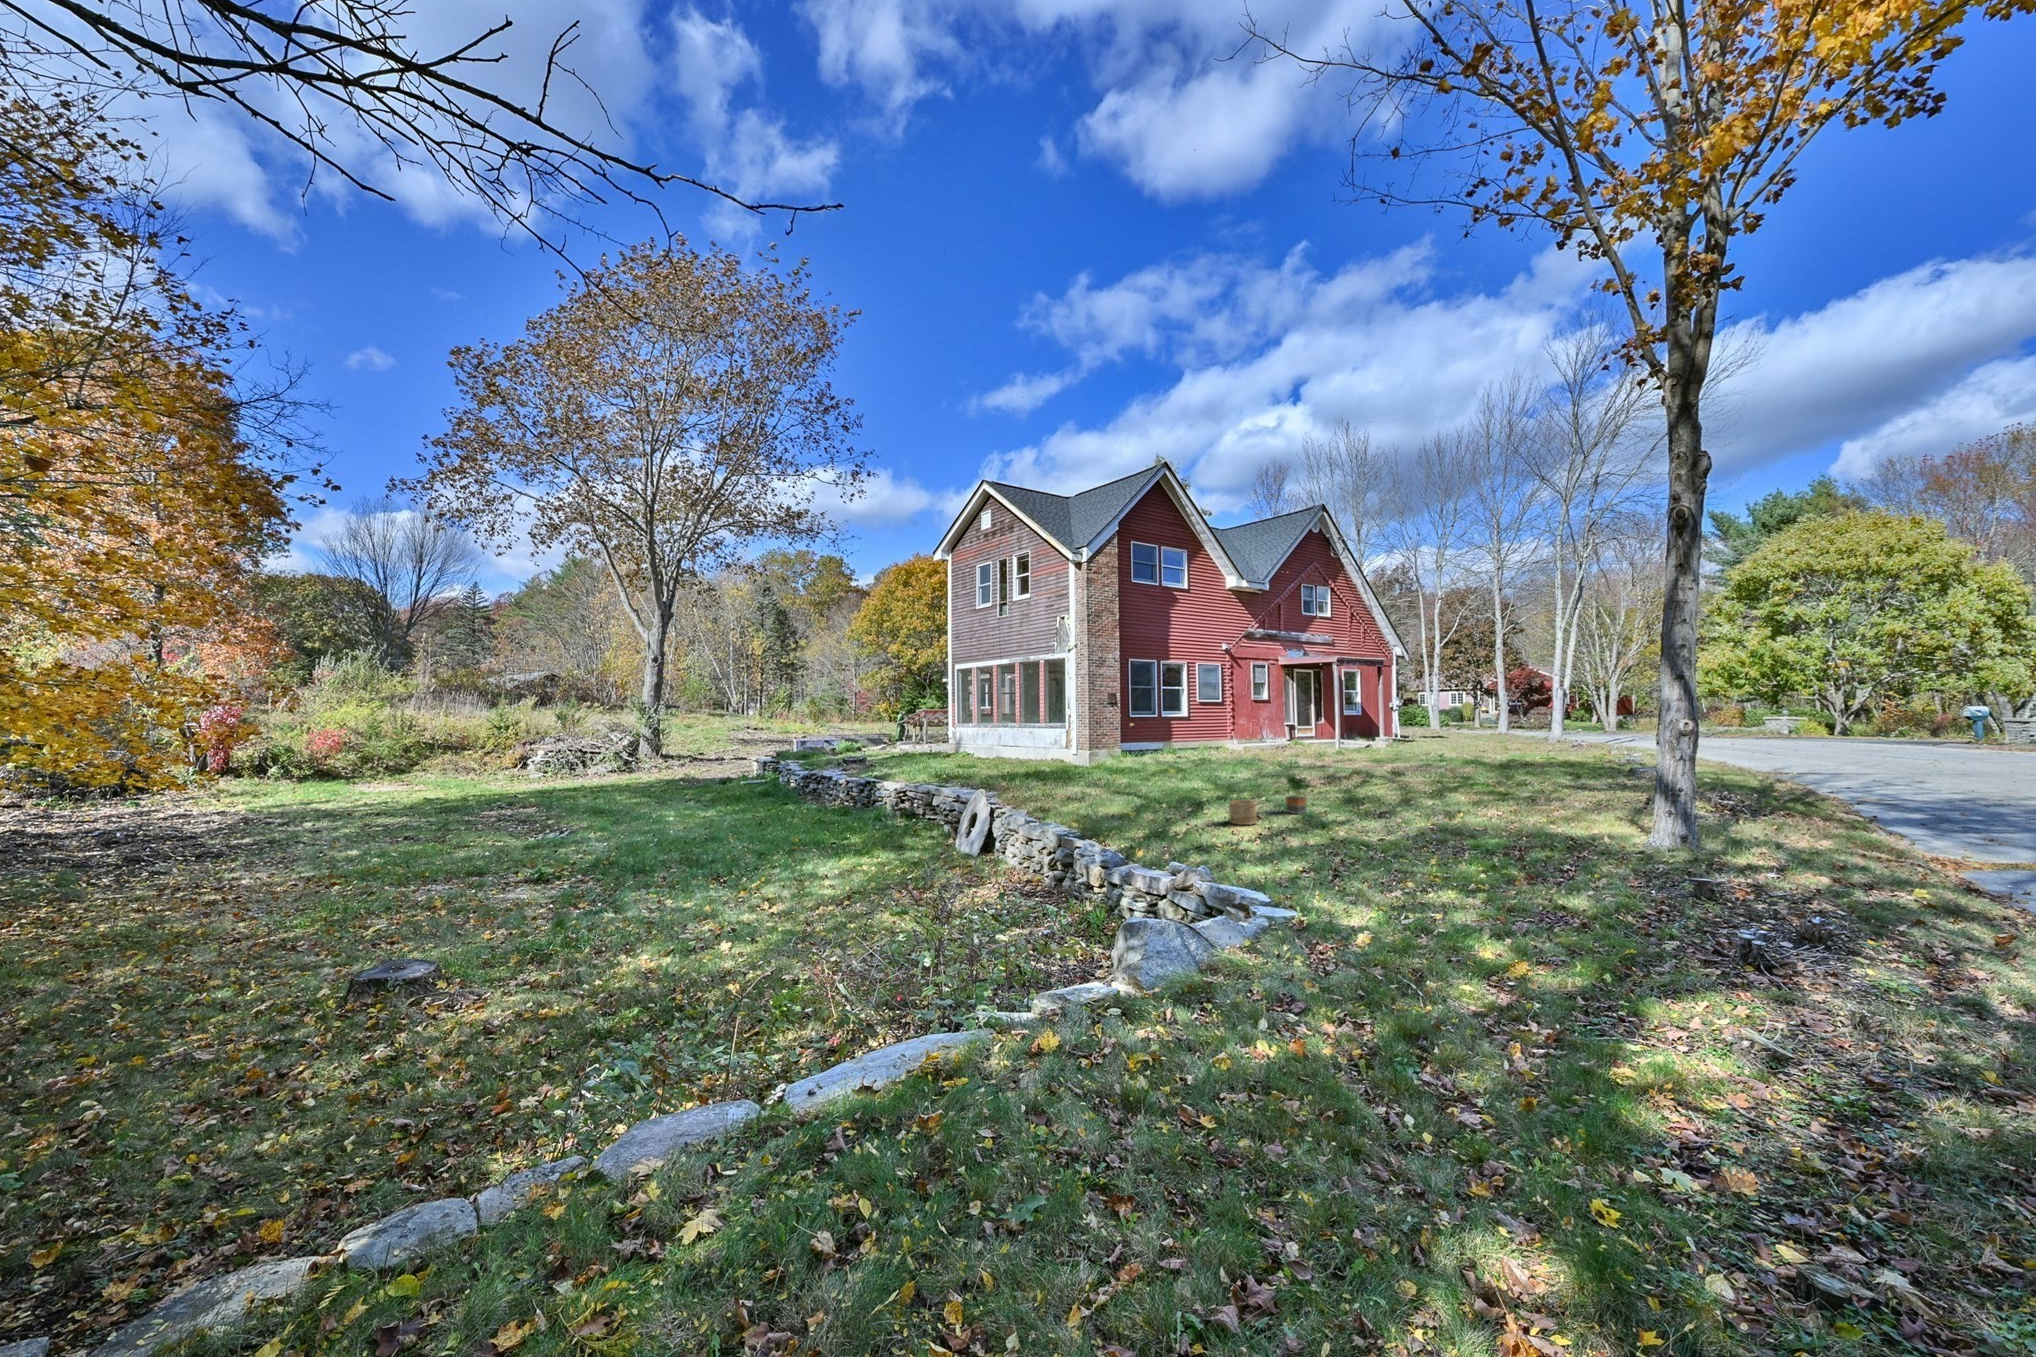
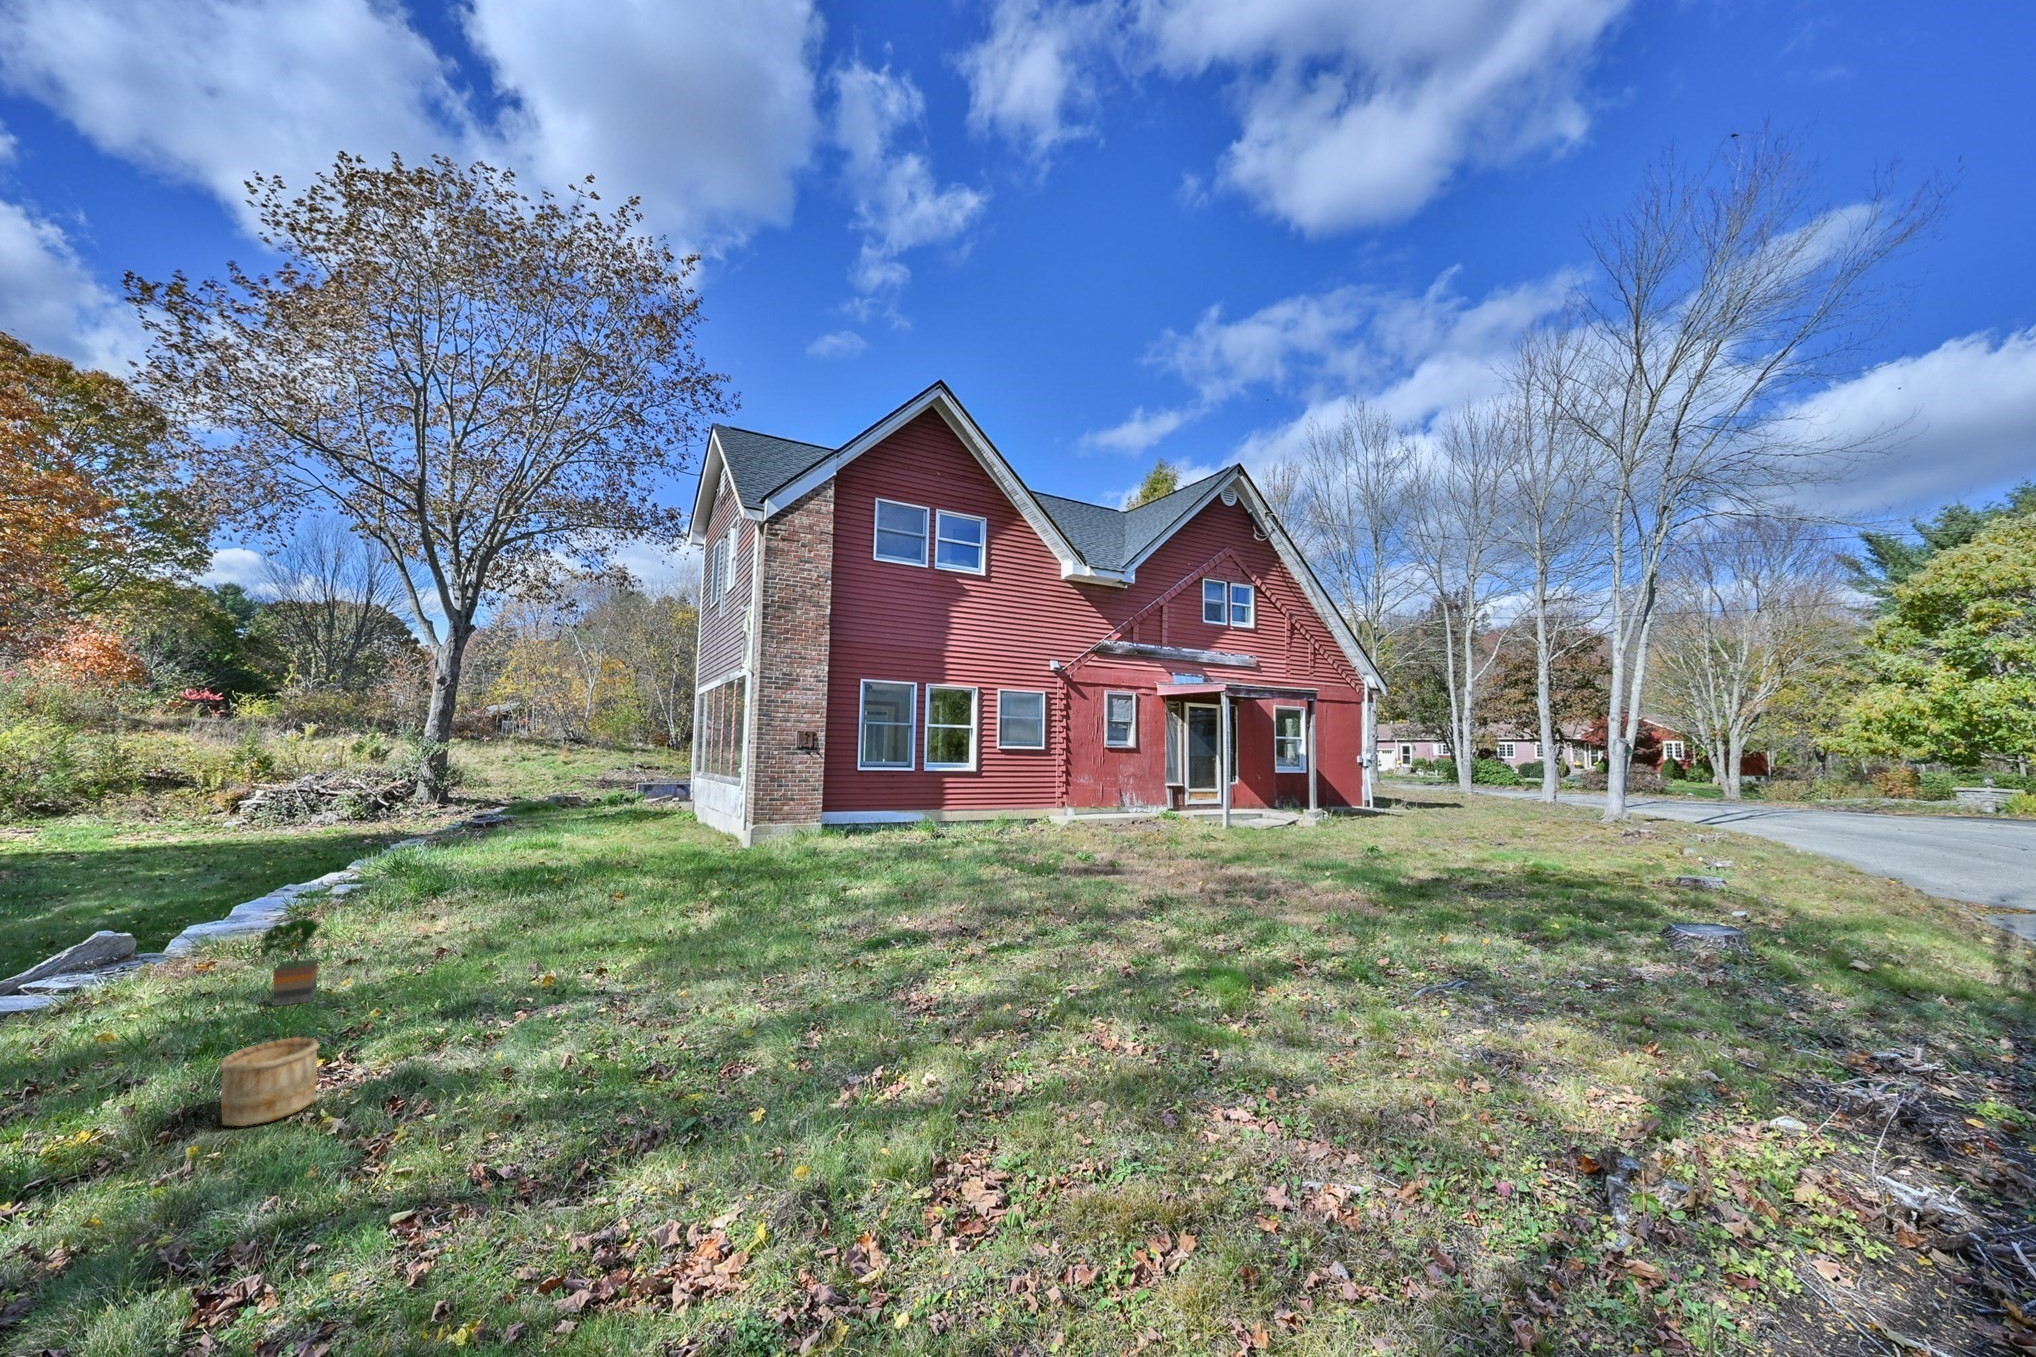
potted tree: present [1286,776,1310,814] -> present [259,918,330,1007]

